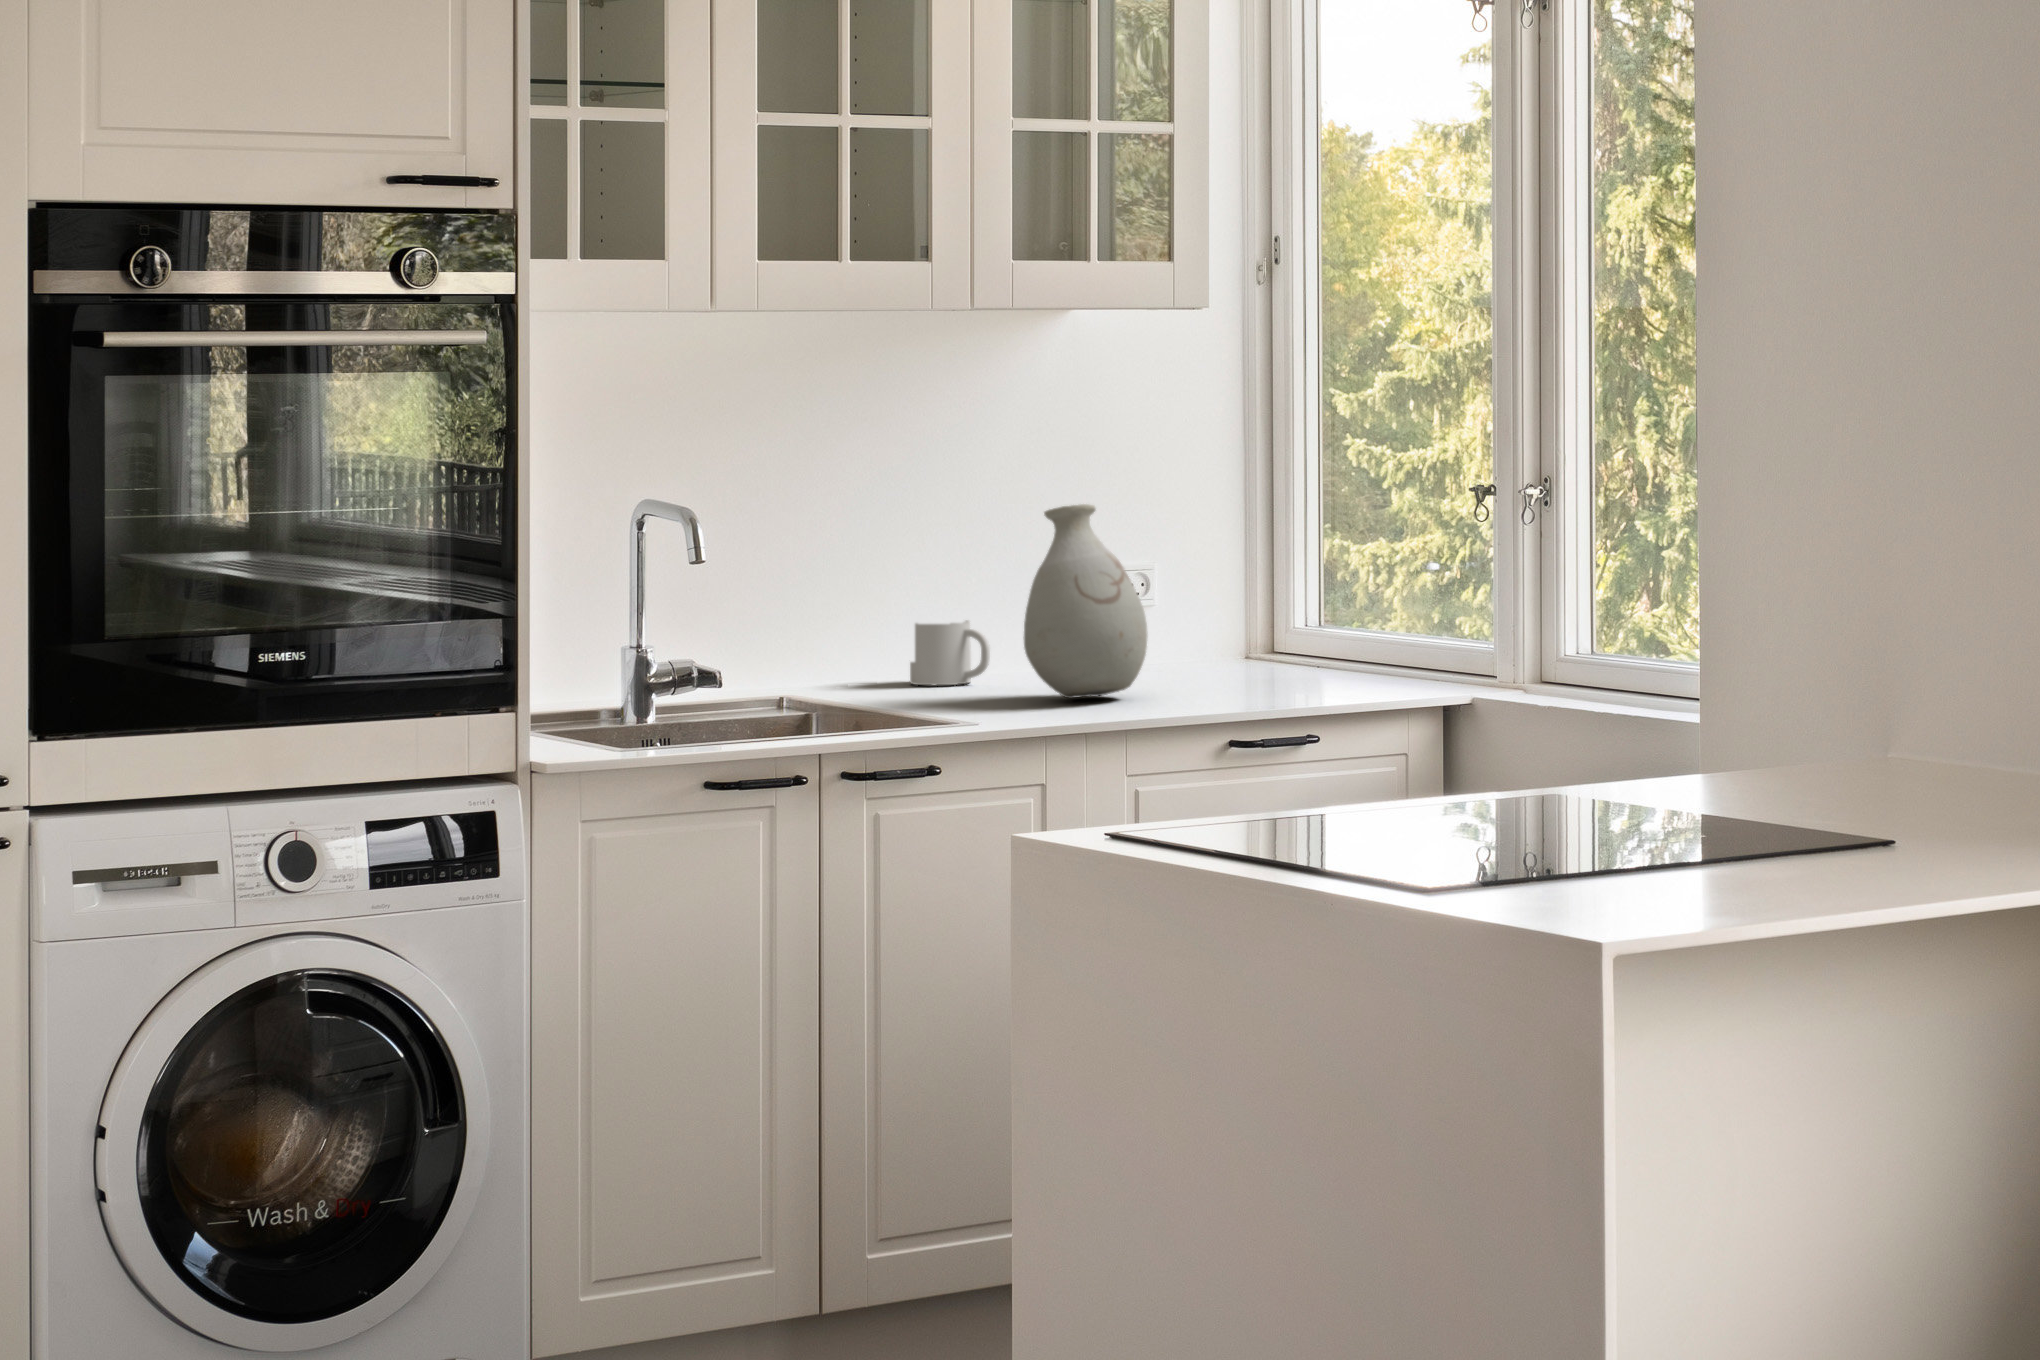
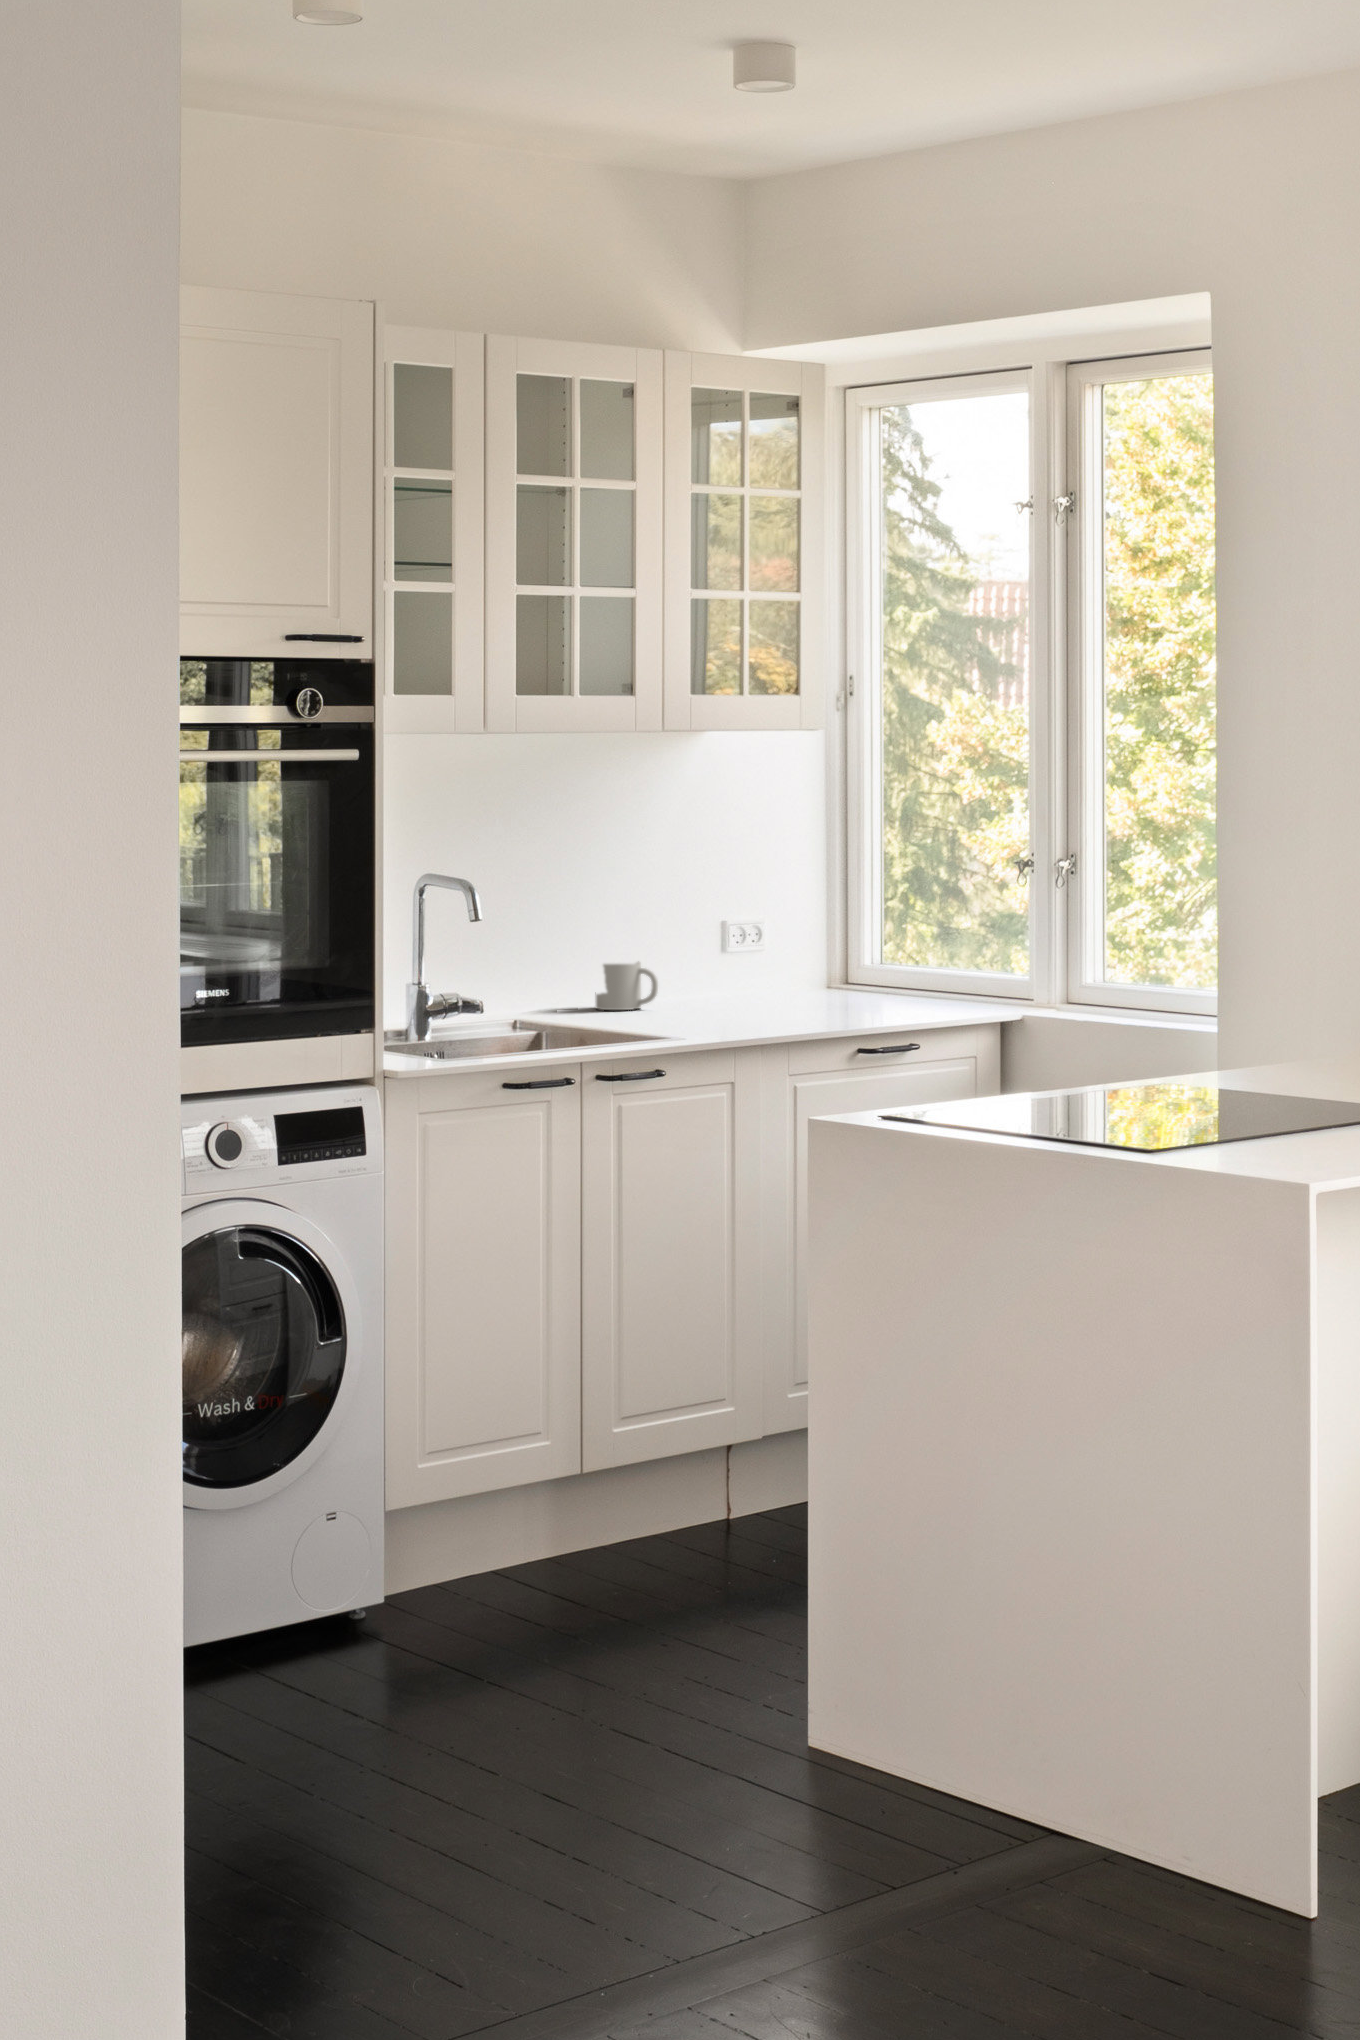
vase: present [1024,504,1147,698] -> none [700,877,791,1019]

